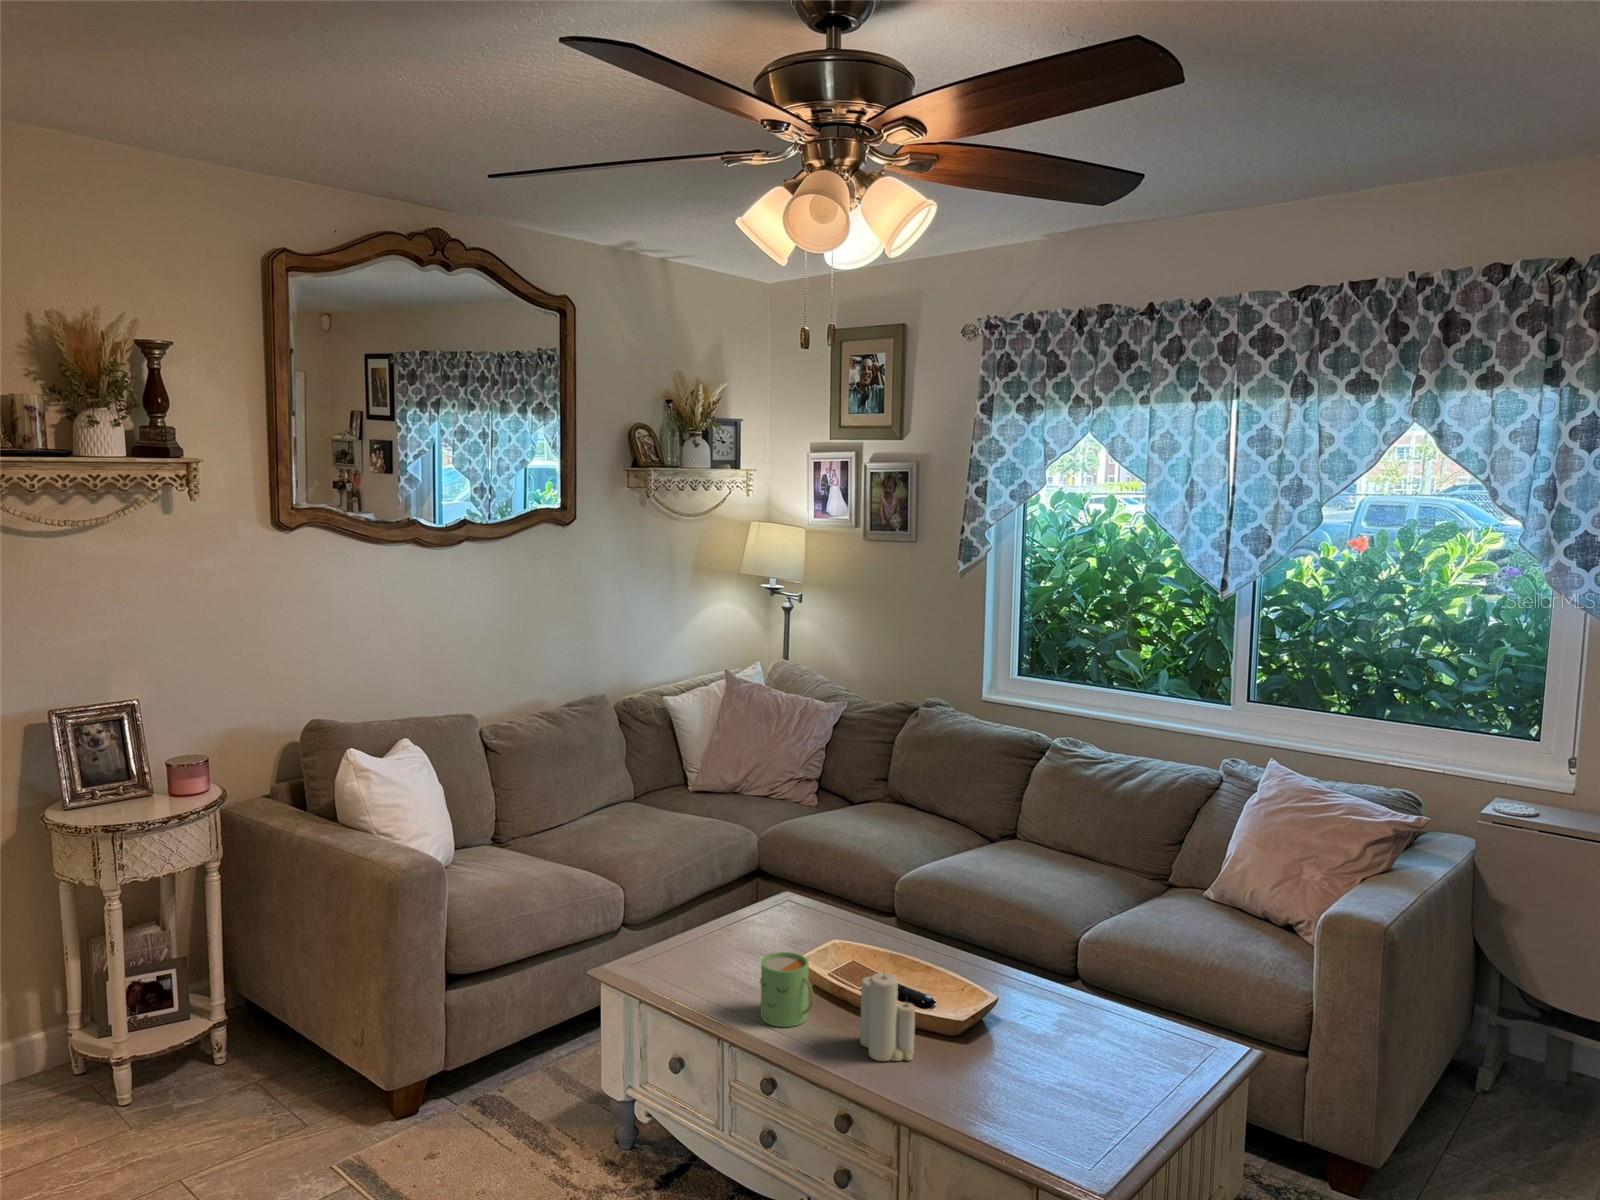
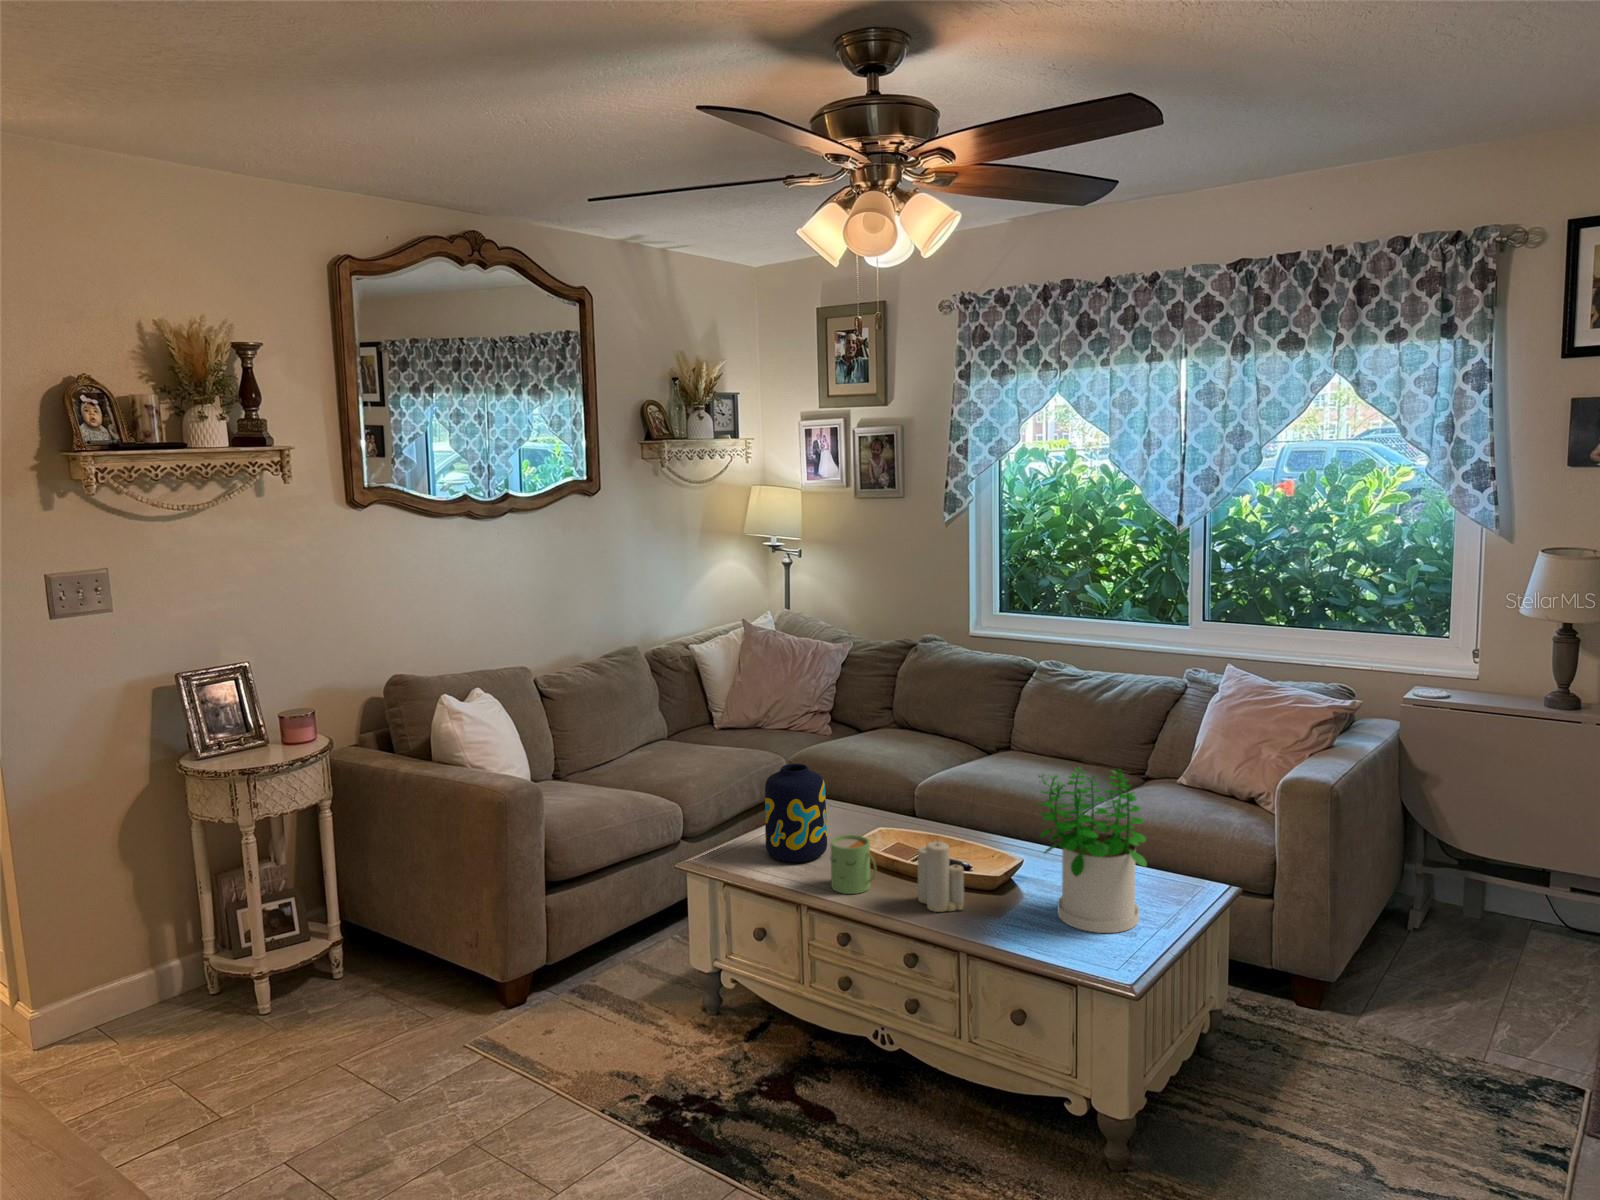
vase: none [696,858,769,977] -> present [765,764,827,862]
potted plant: none [1006,892,1137,1109] -> present [1036,767,1147,933]

